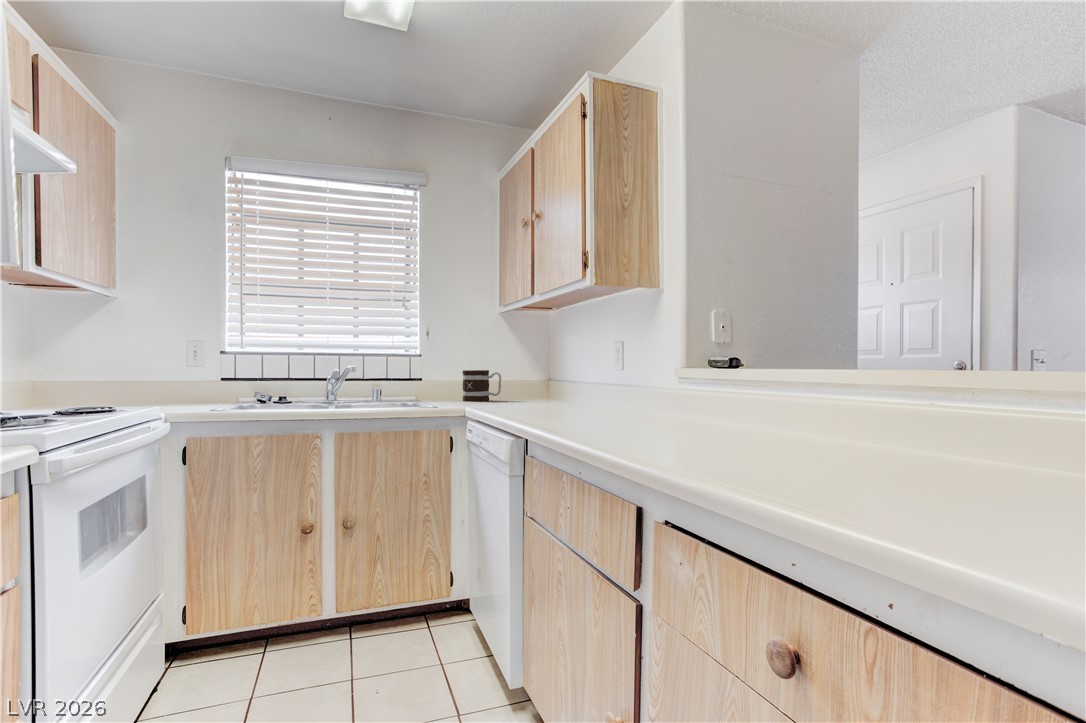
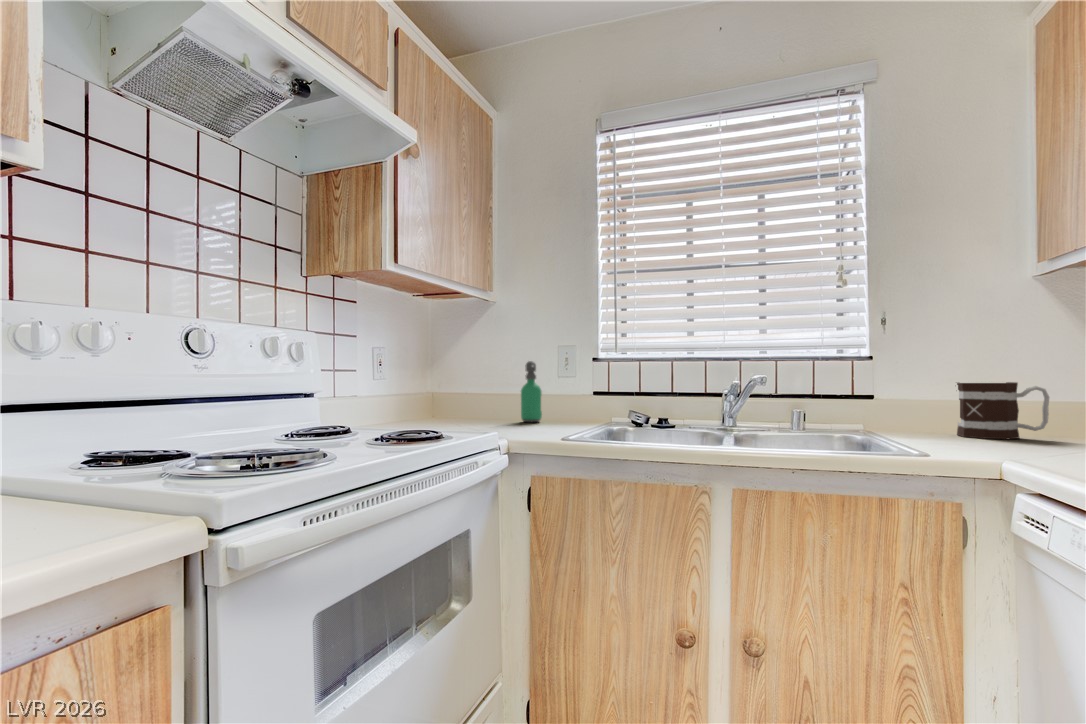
soap dispenser: none [146,353,168,406] -> present [521,361,542,422]

